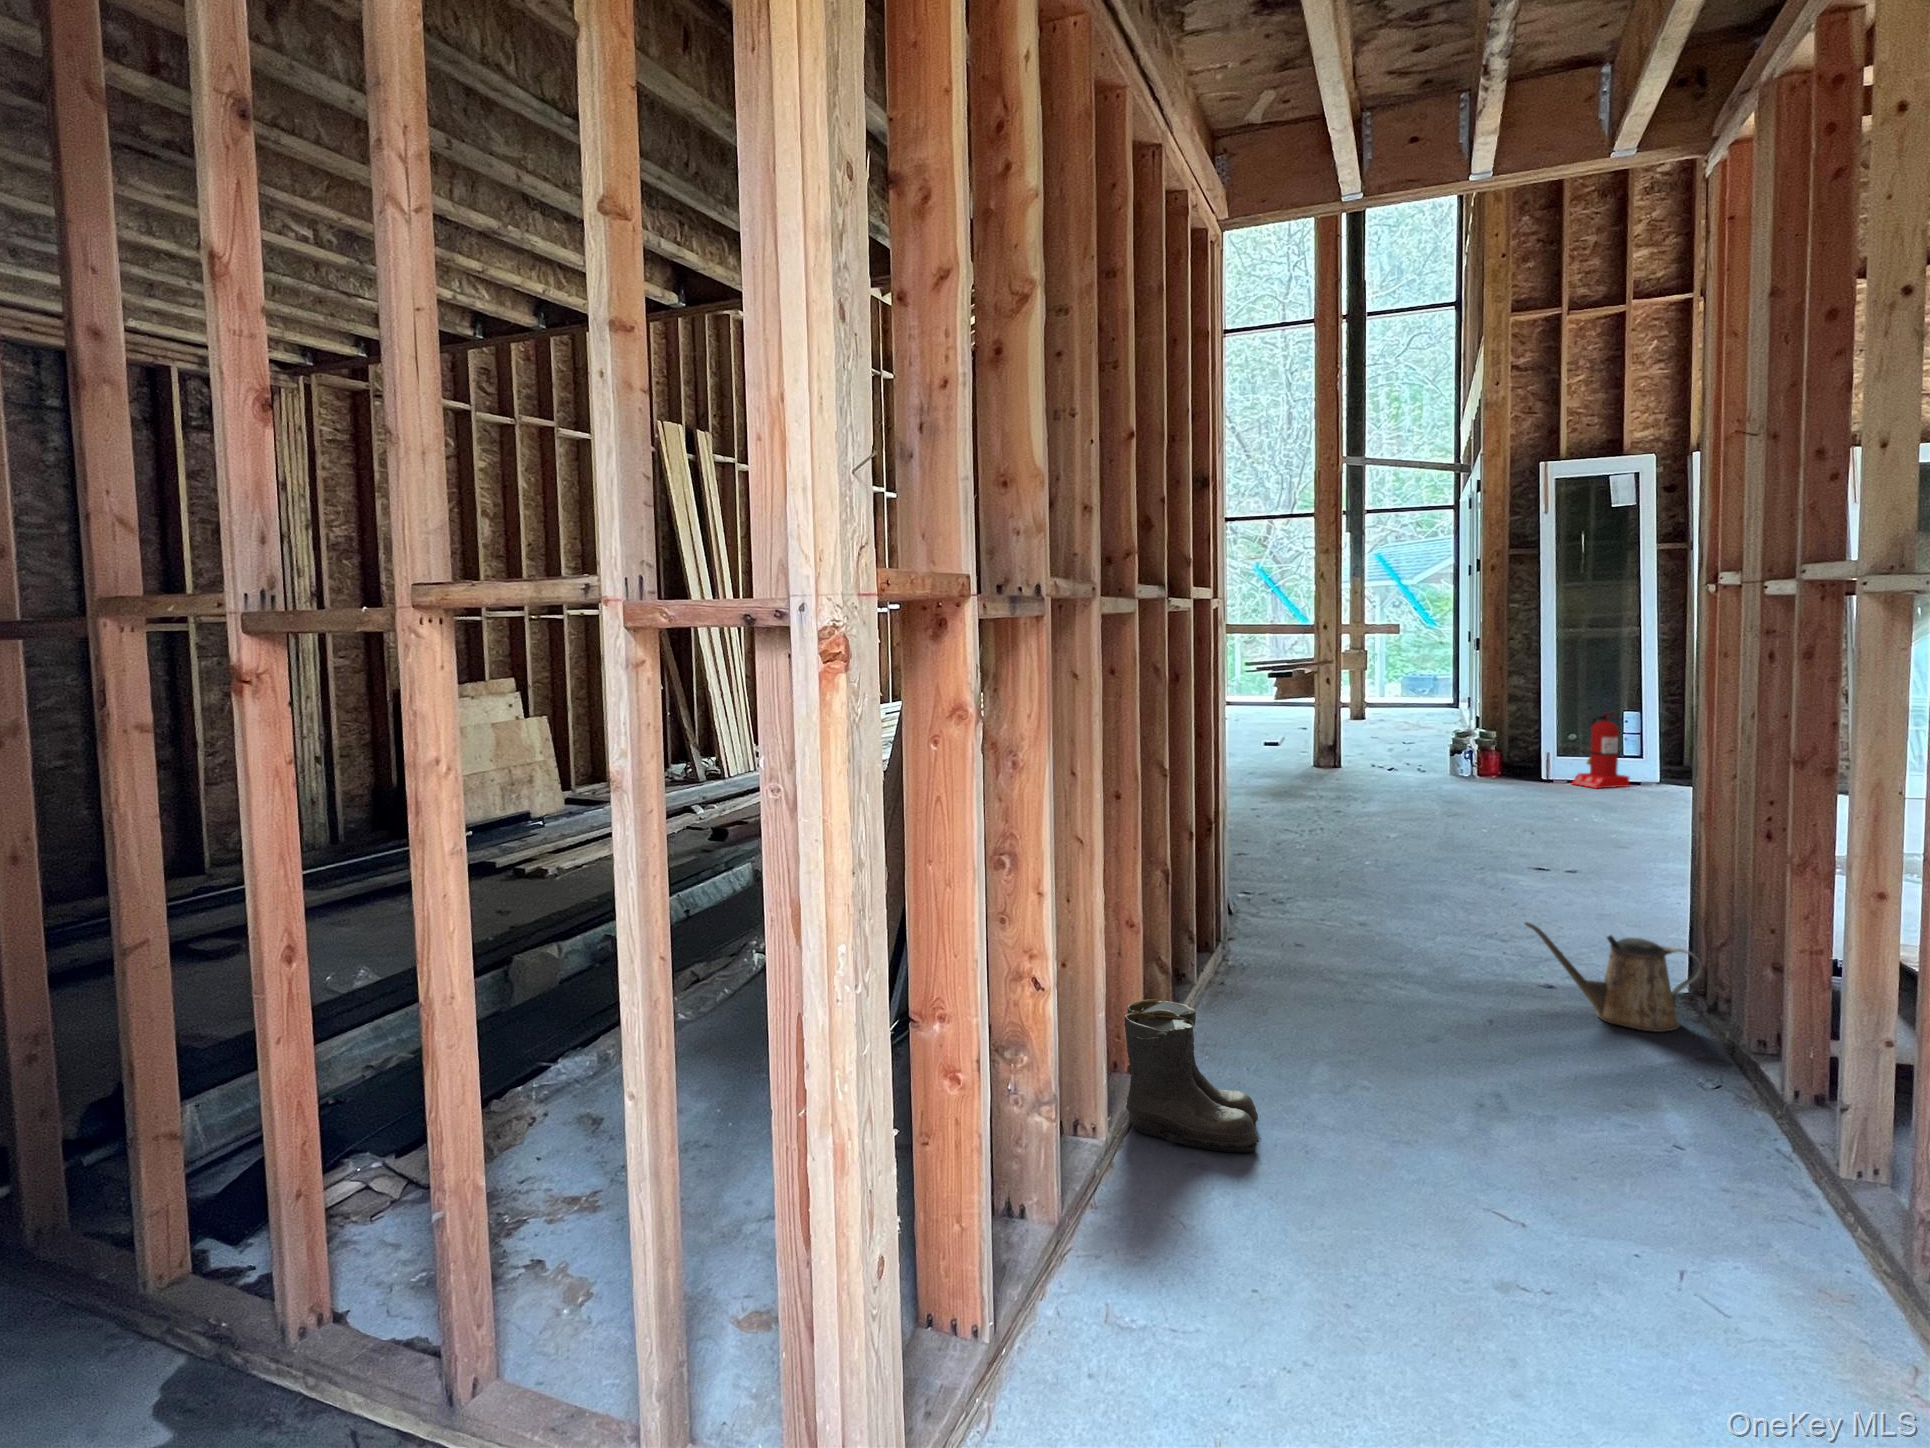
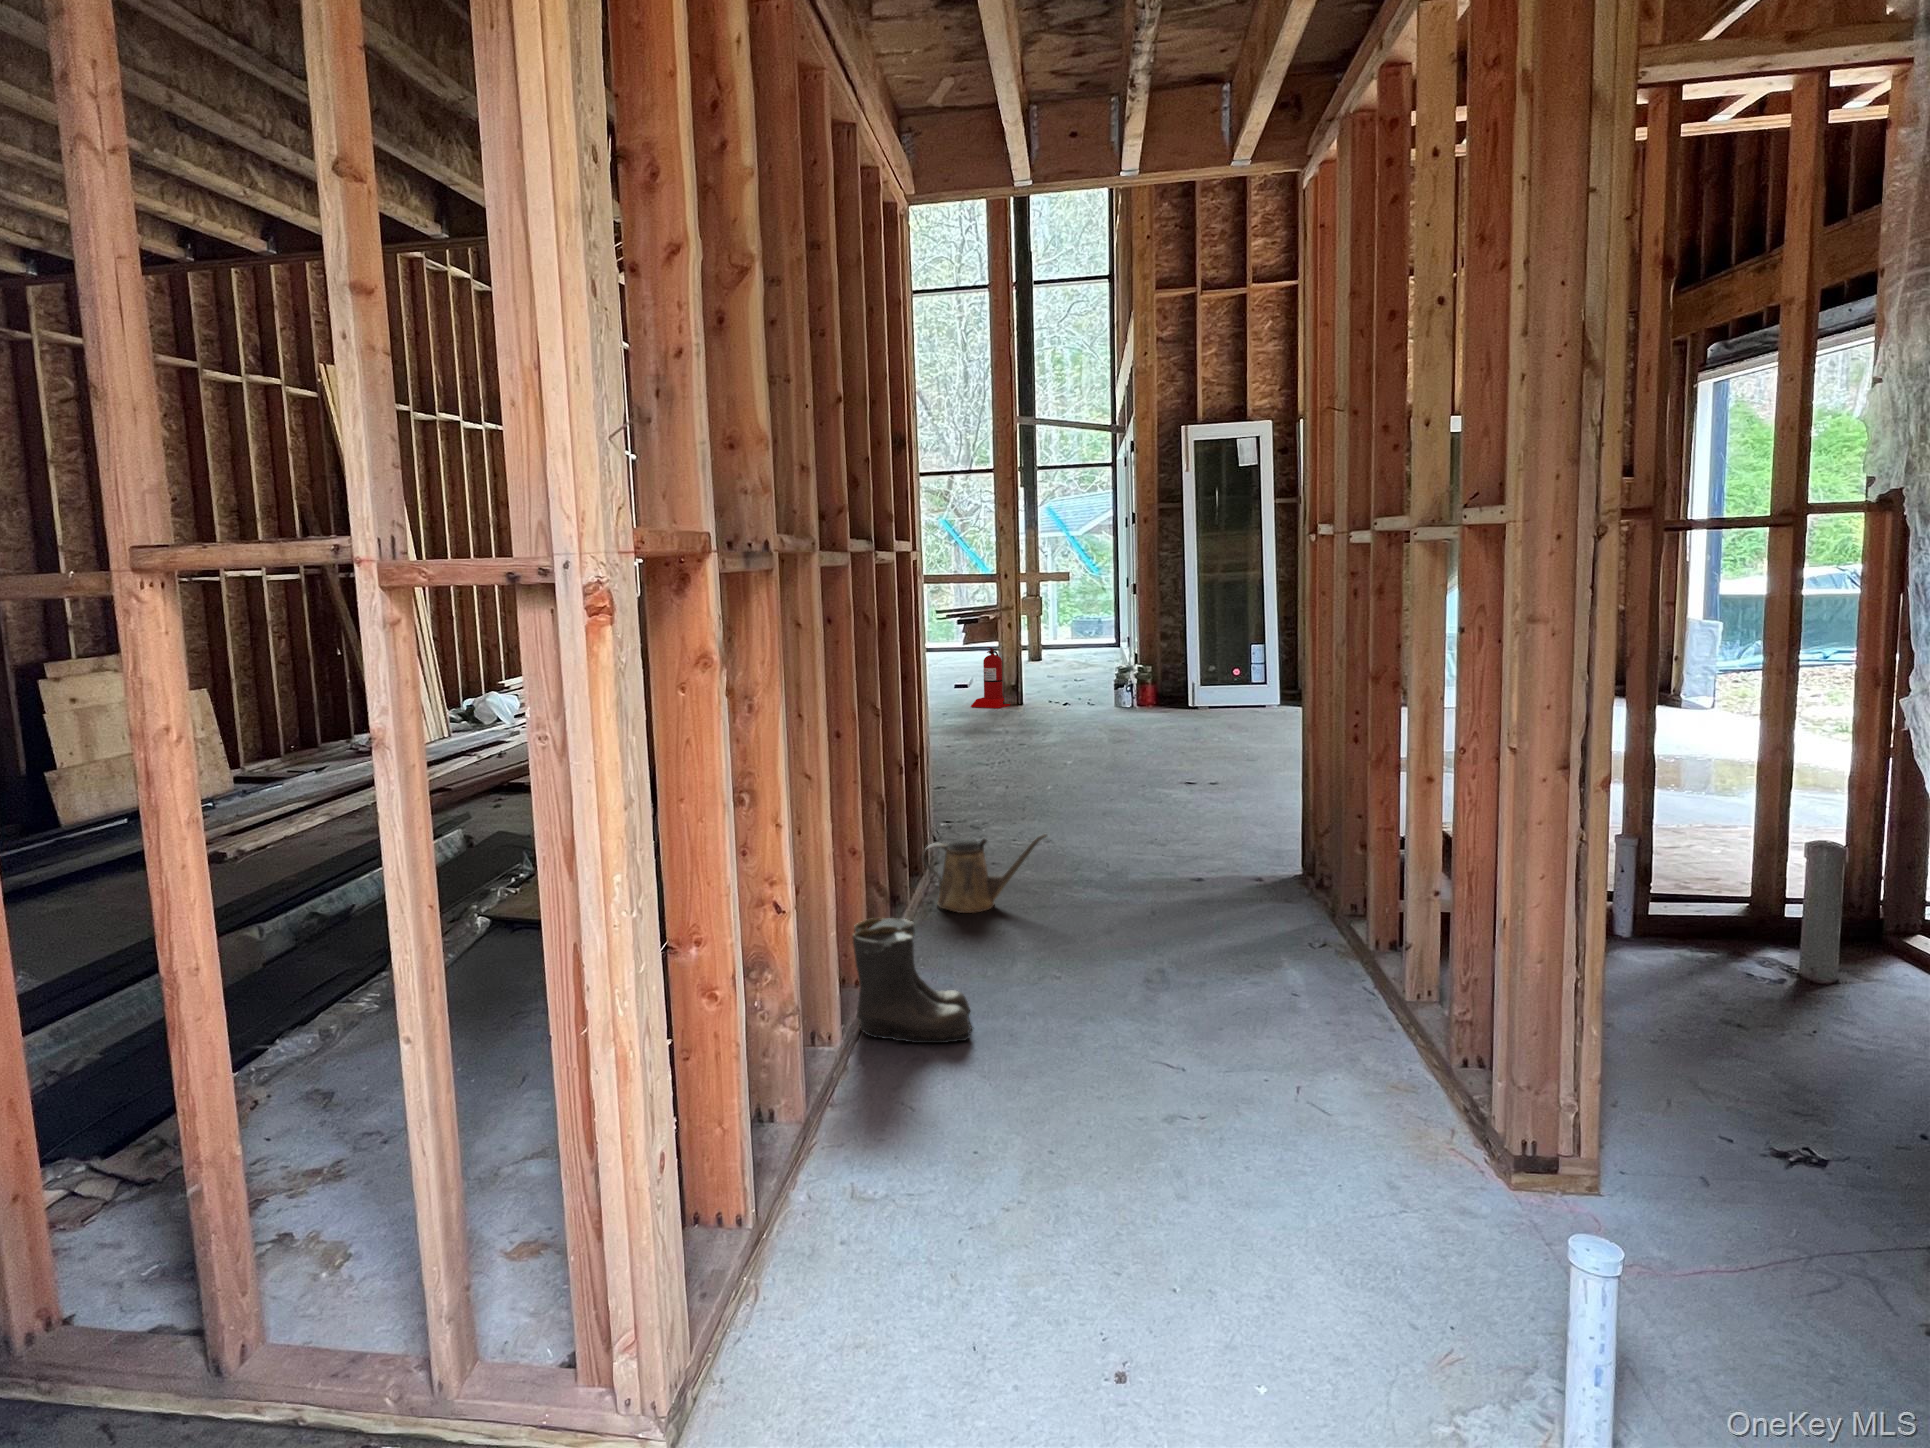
fire extinguisher: present [1572,712,1629,789] -> present [971,647,1010,708]
watering can: present [1525,922,1702,1032] -> present [922,834,1047,913]

